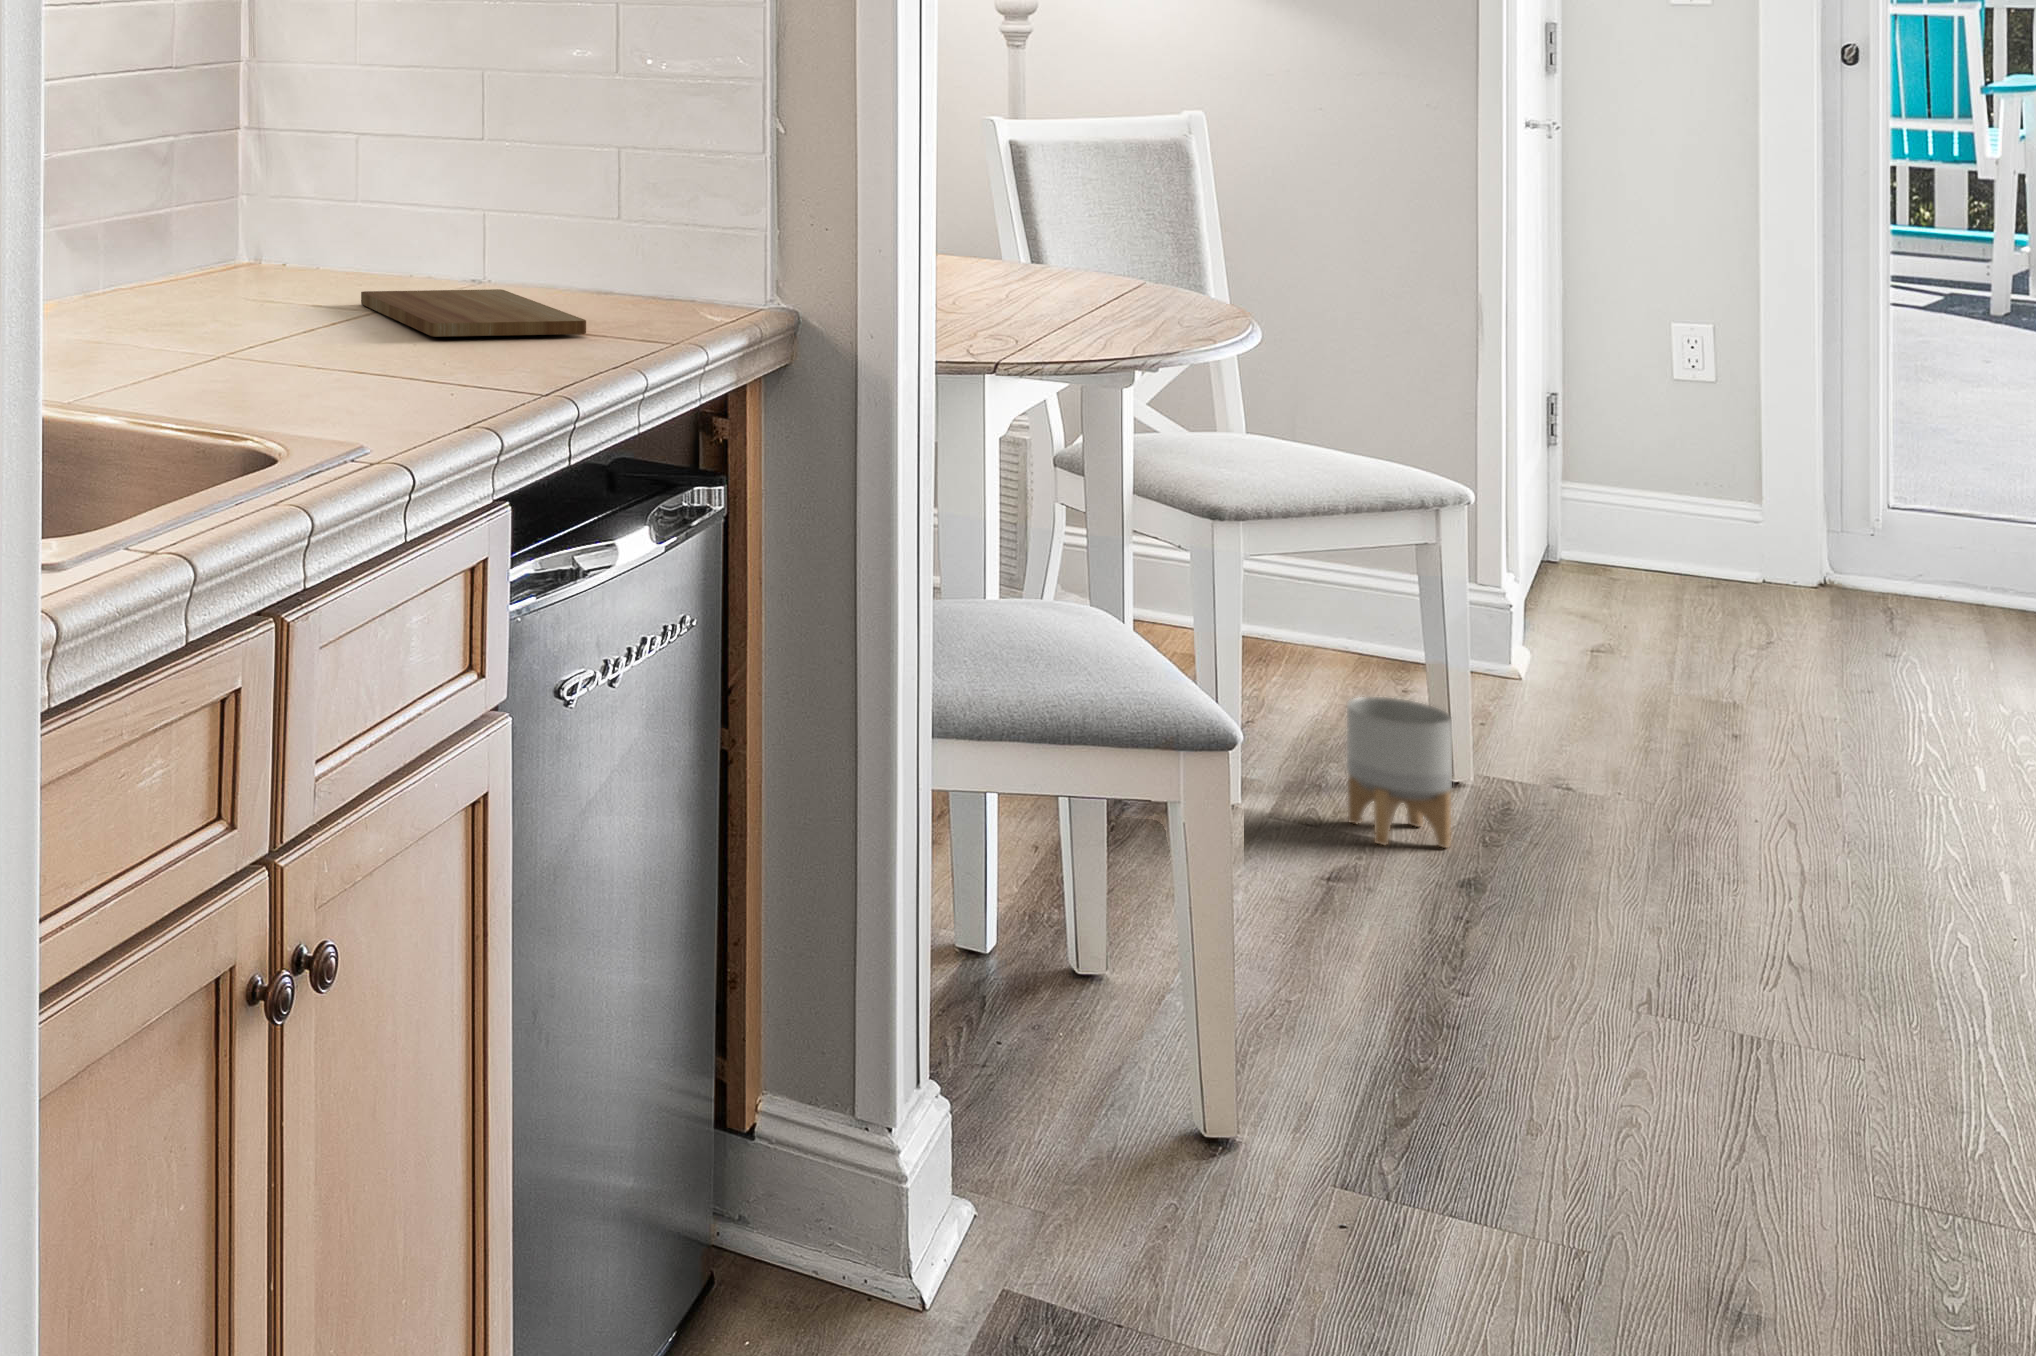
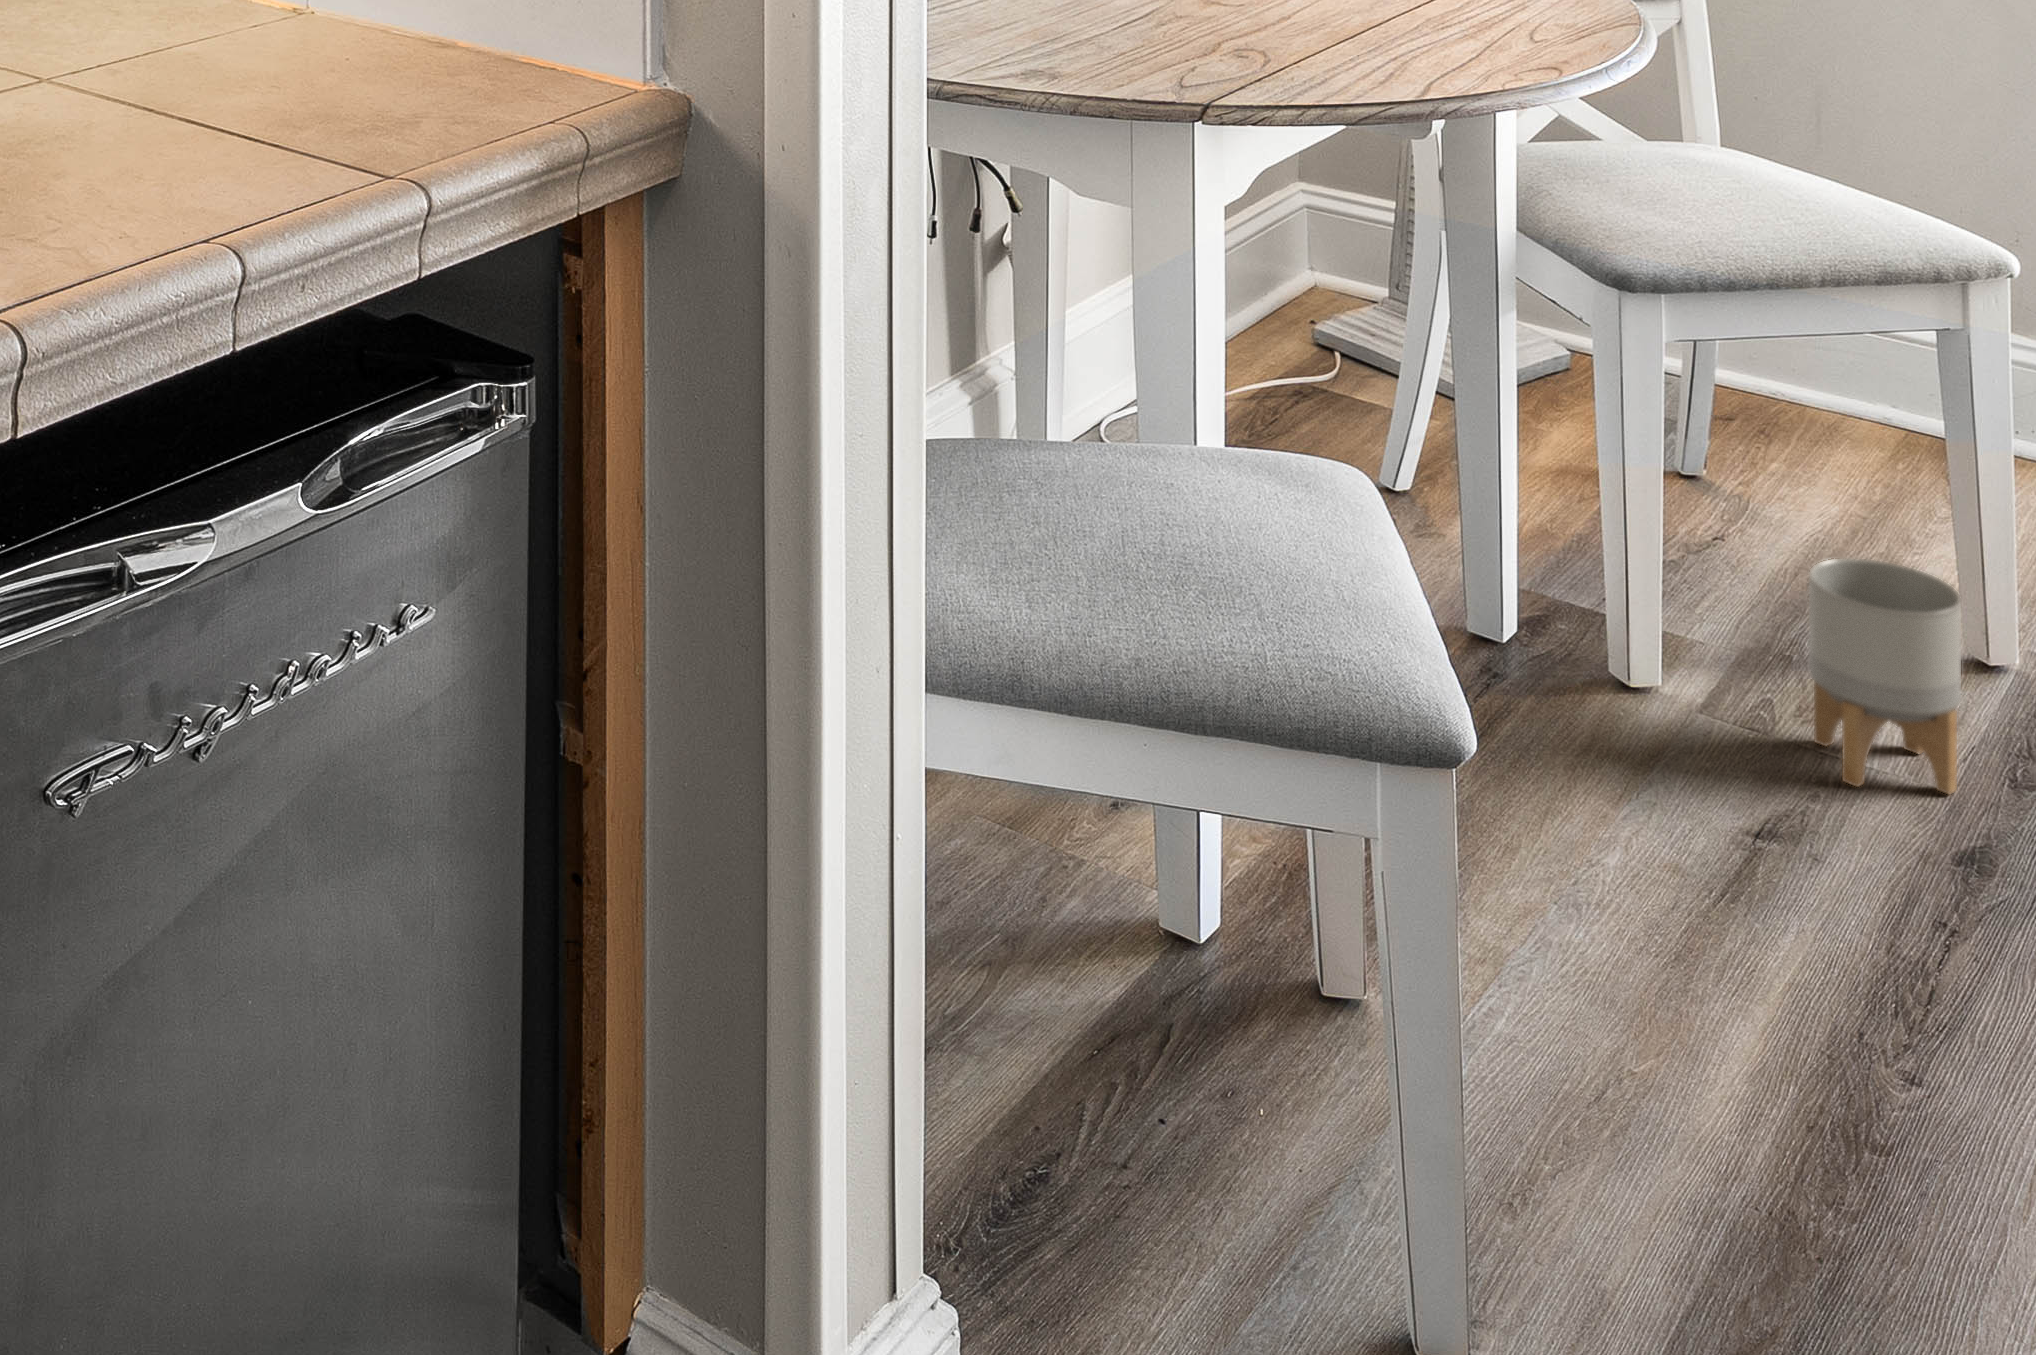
cutting board: present [361,289,586,337] -> none [31,61,285,174]

